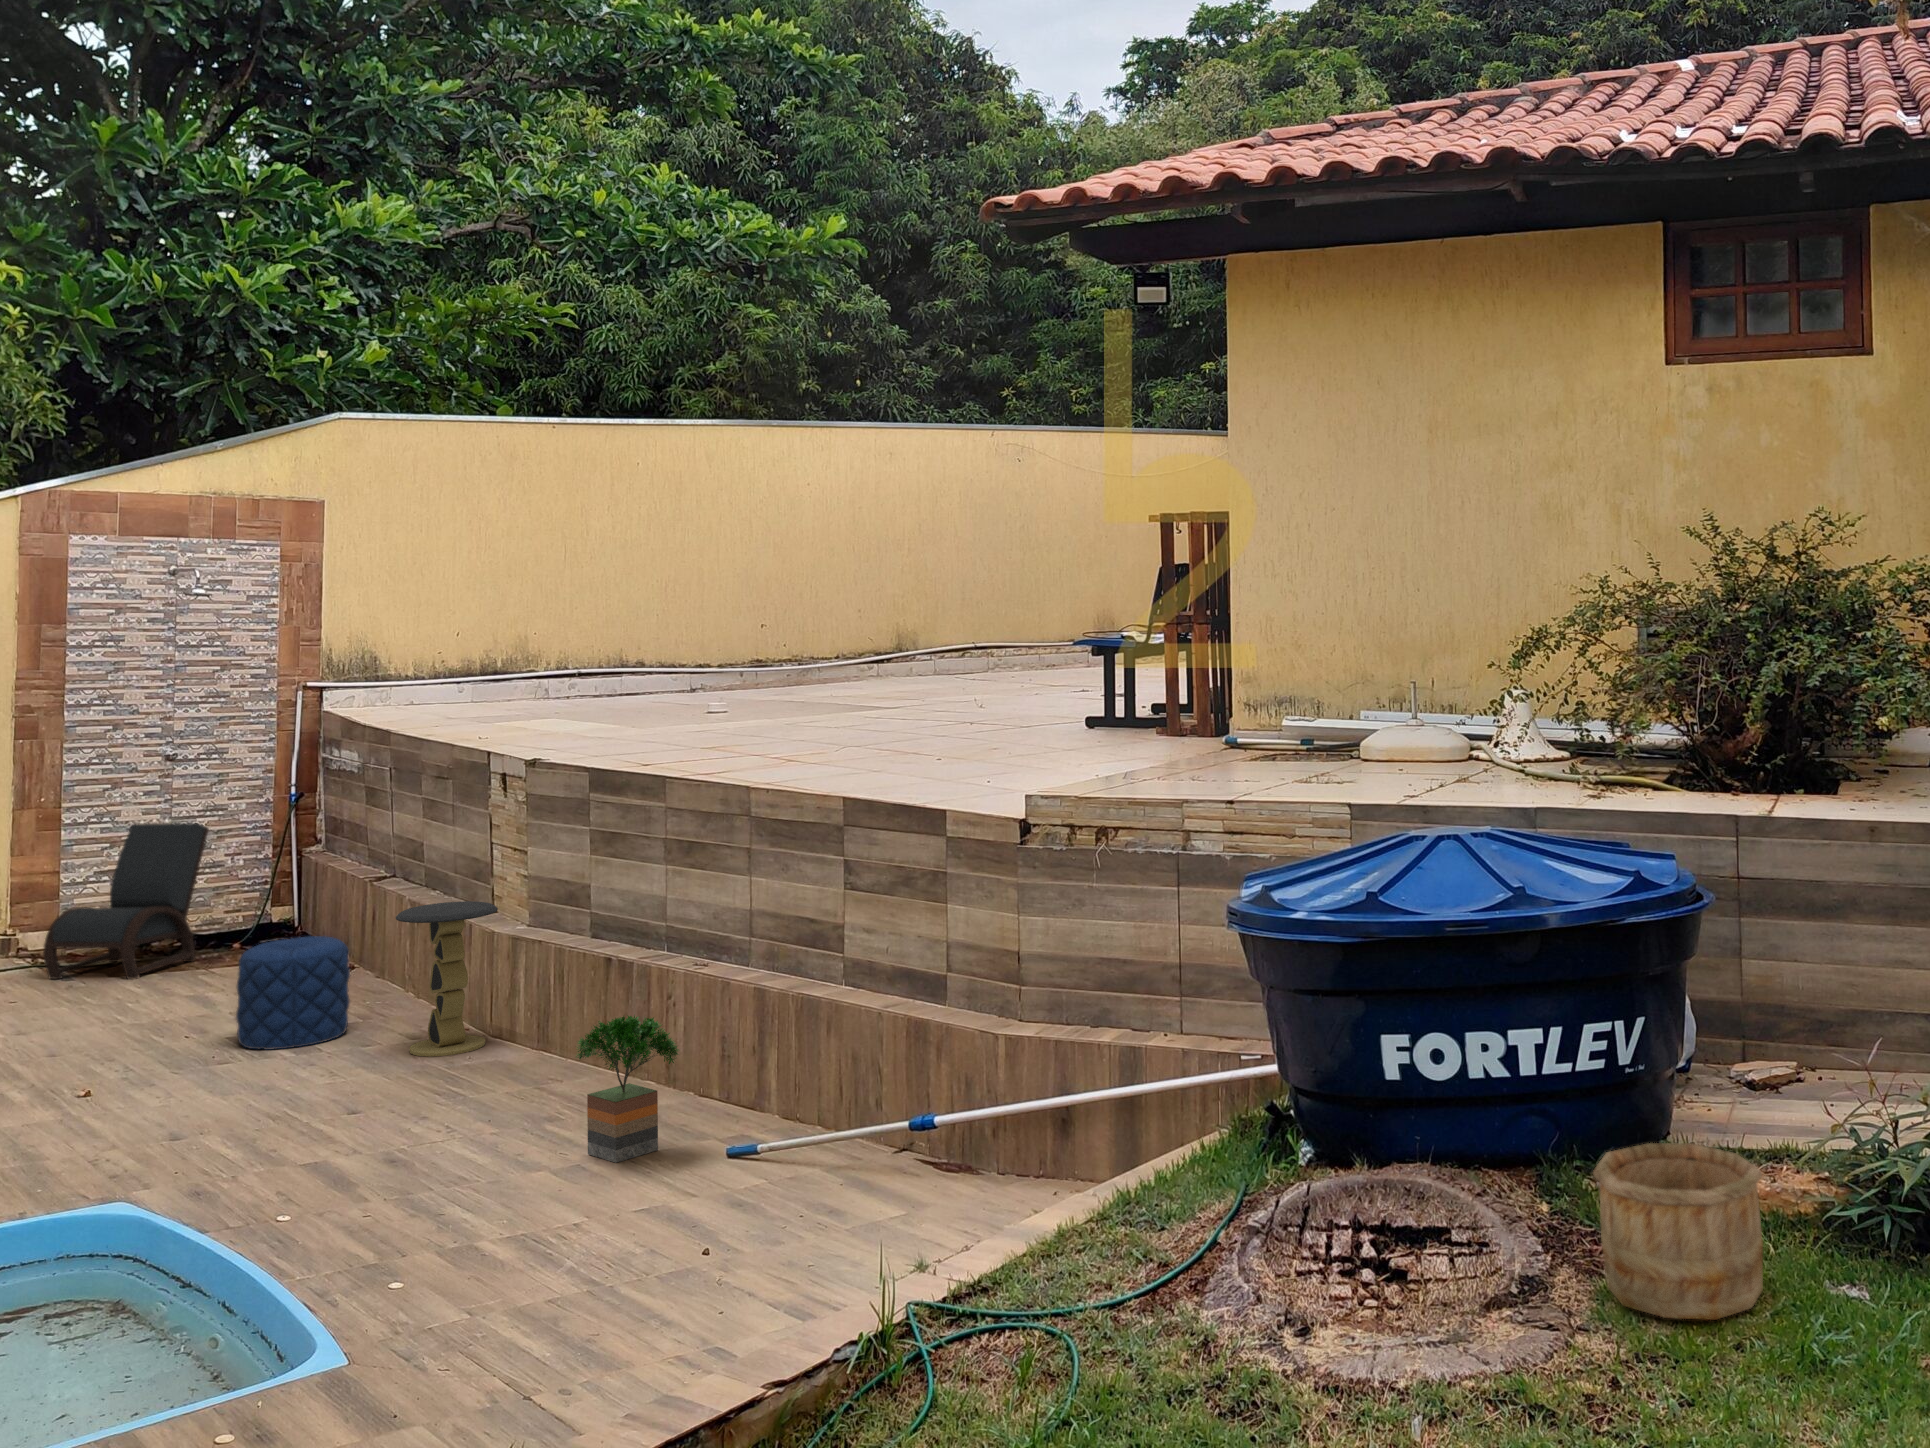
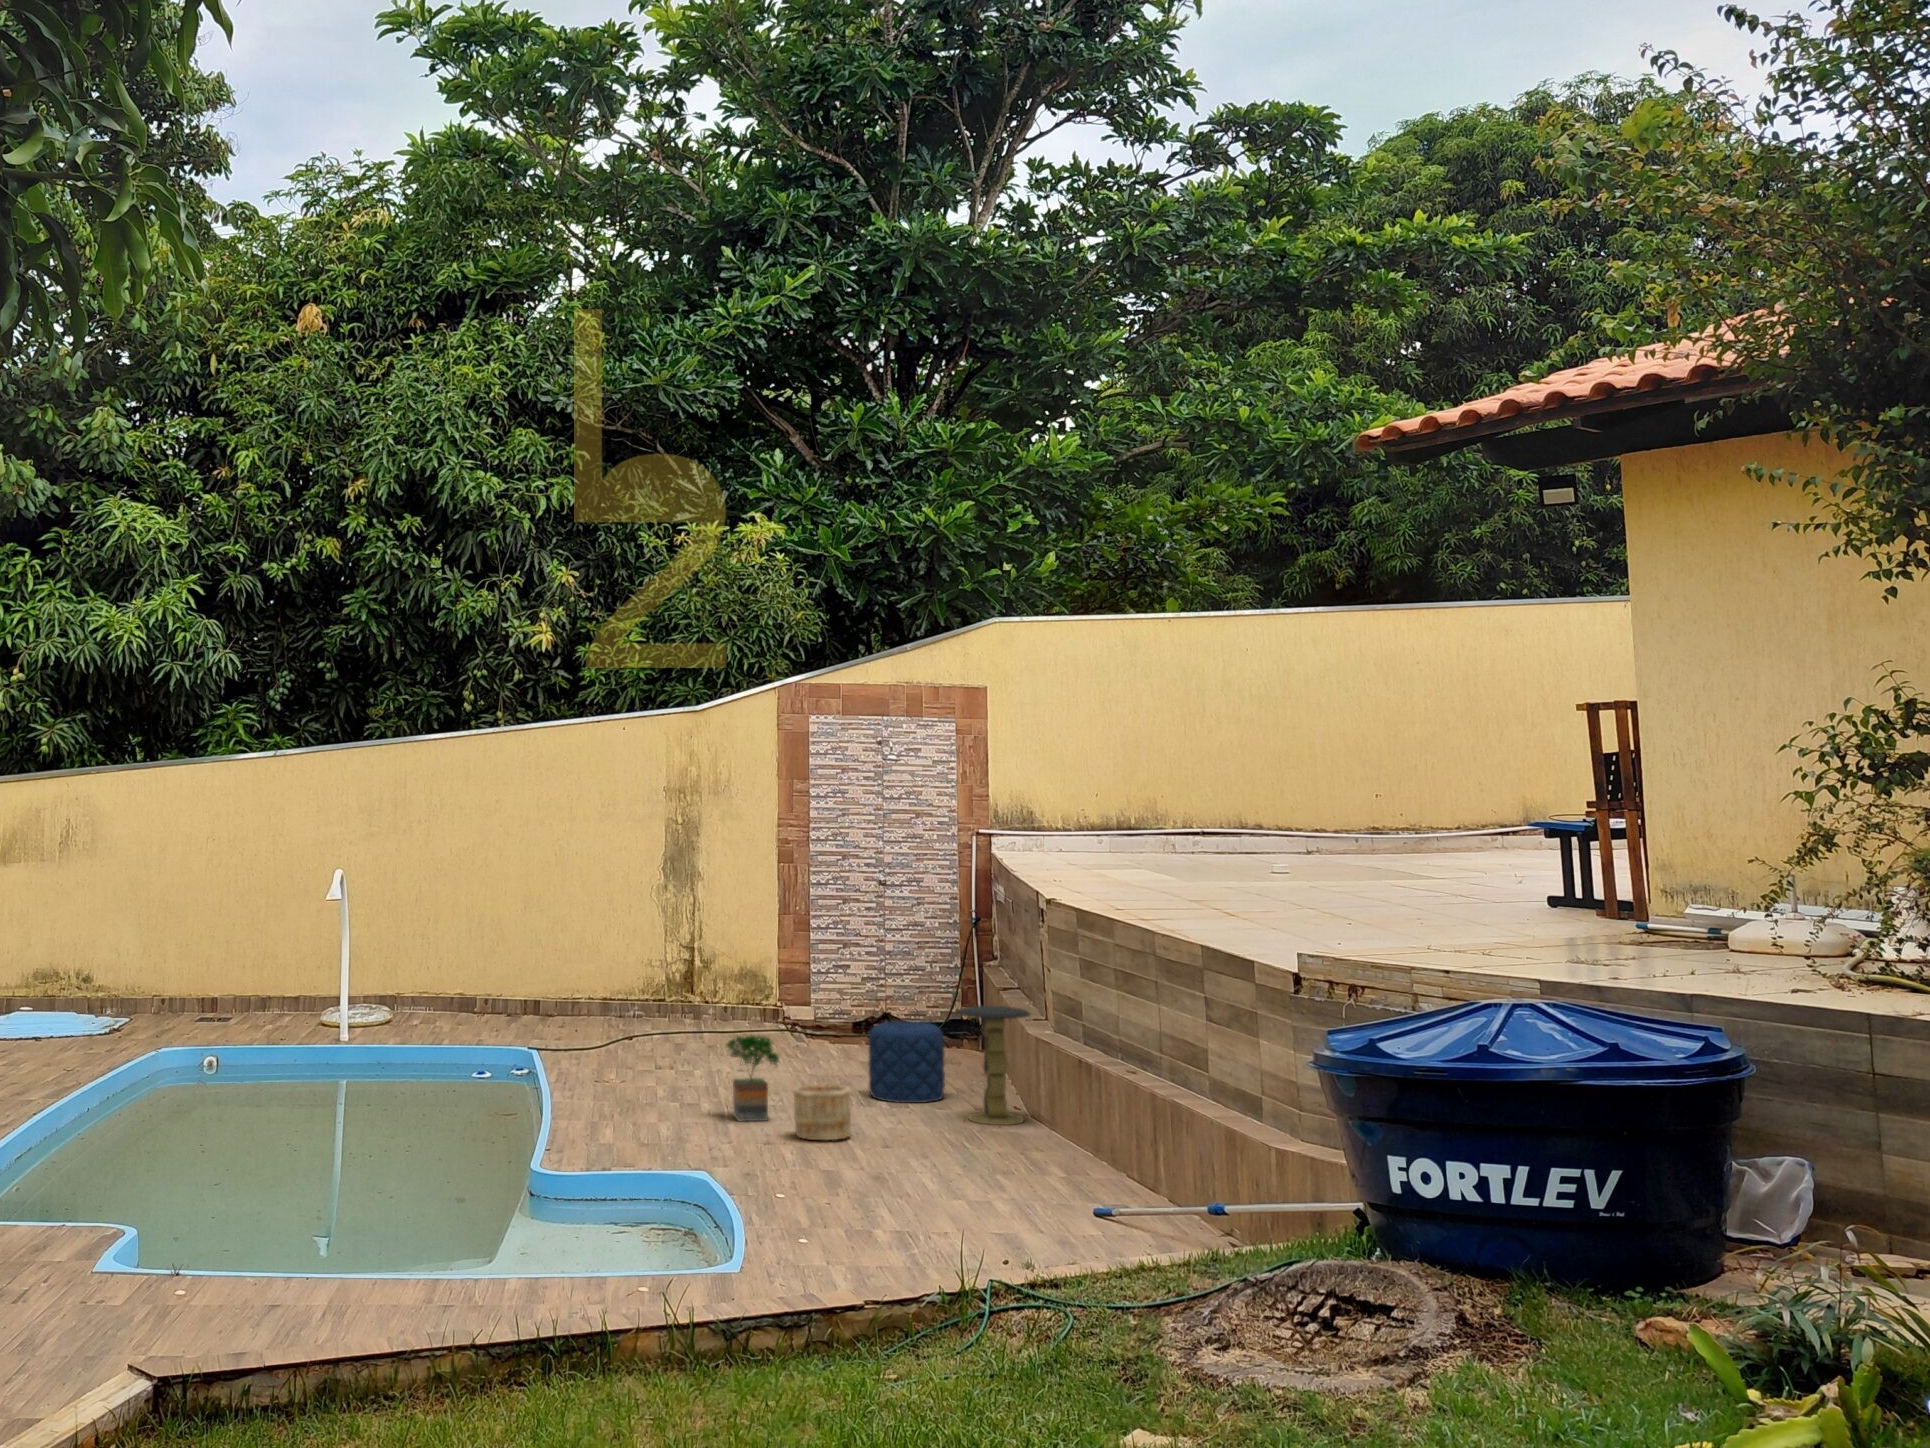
lounge chair: present [43,823,209,979] -> none [796,931,905,1047]
potted tree: present [576,1015,679,1163] -> present [726,1035,779,1122]
wooden bucket: present [1593,1143,1763,1320] -> present [792,1084,851,1140]

